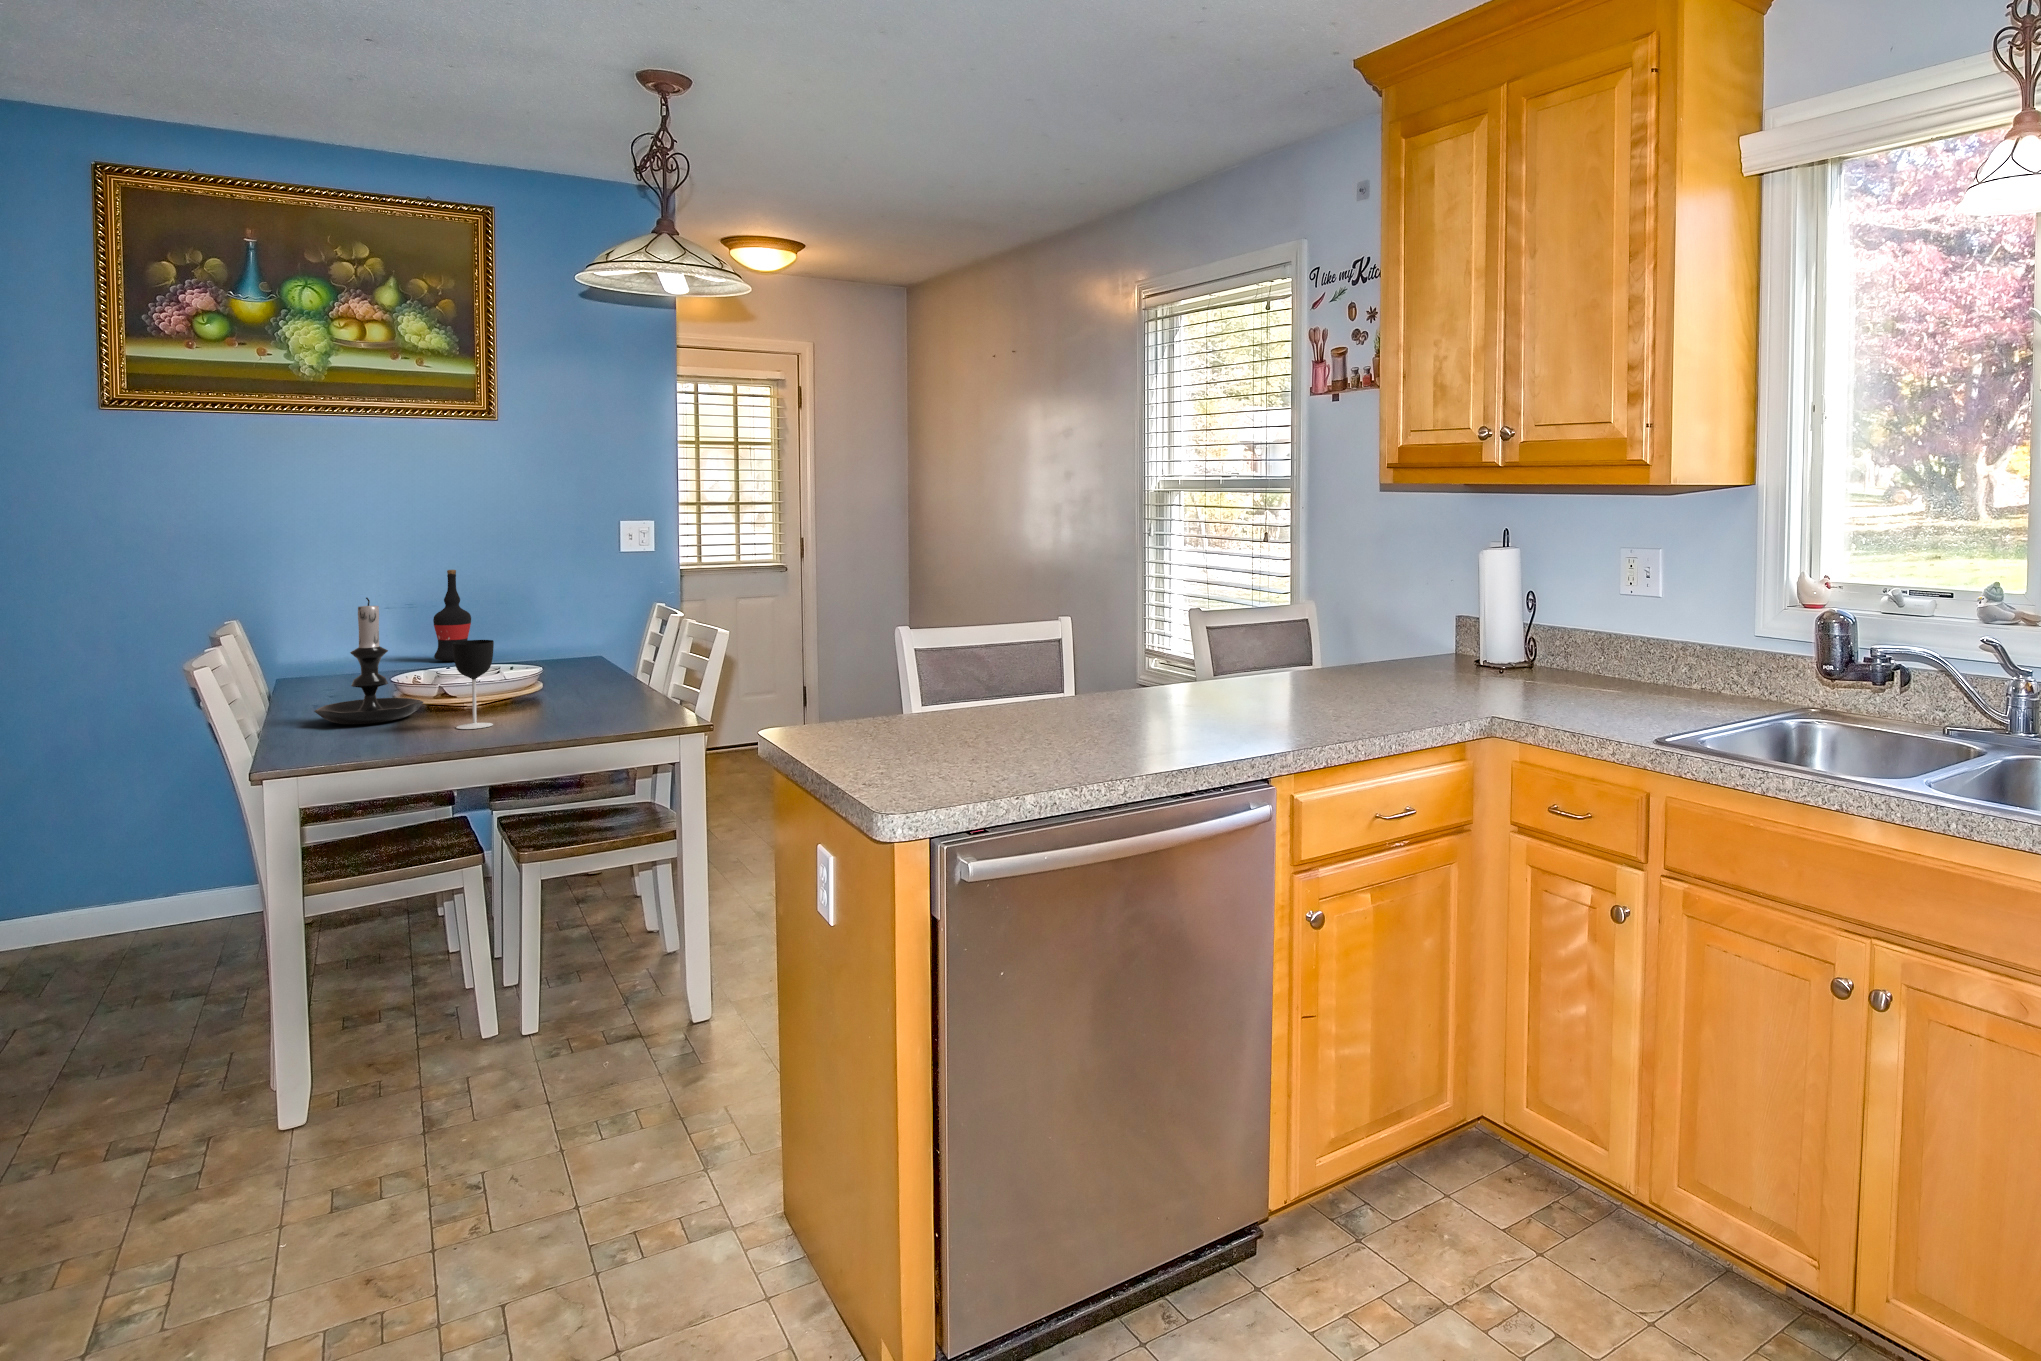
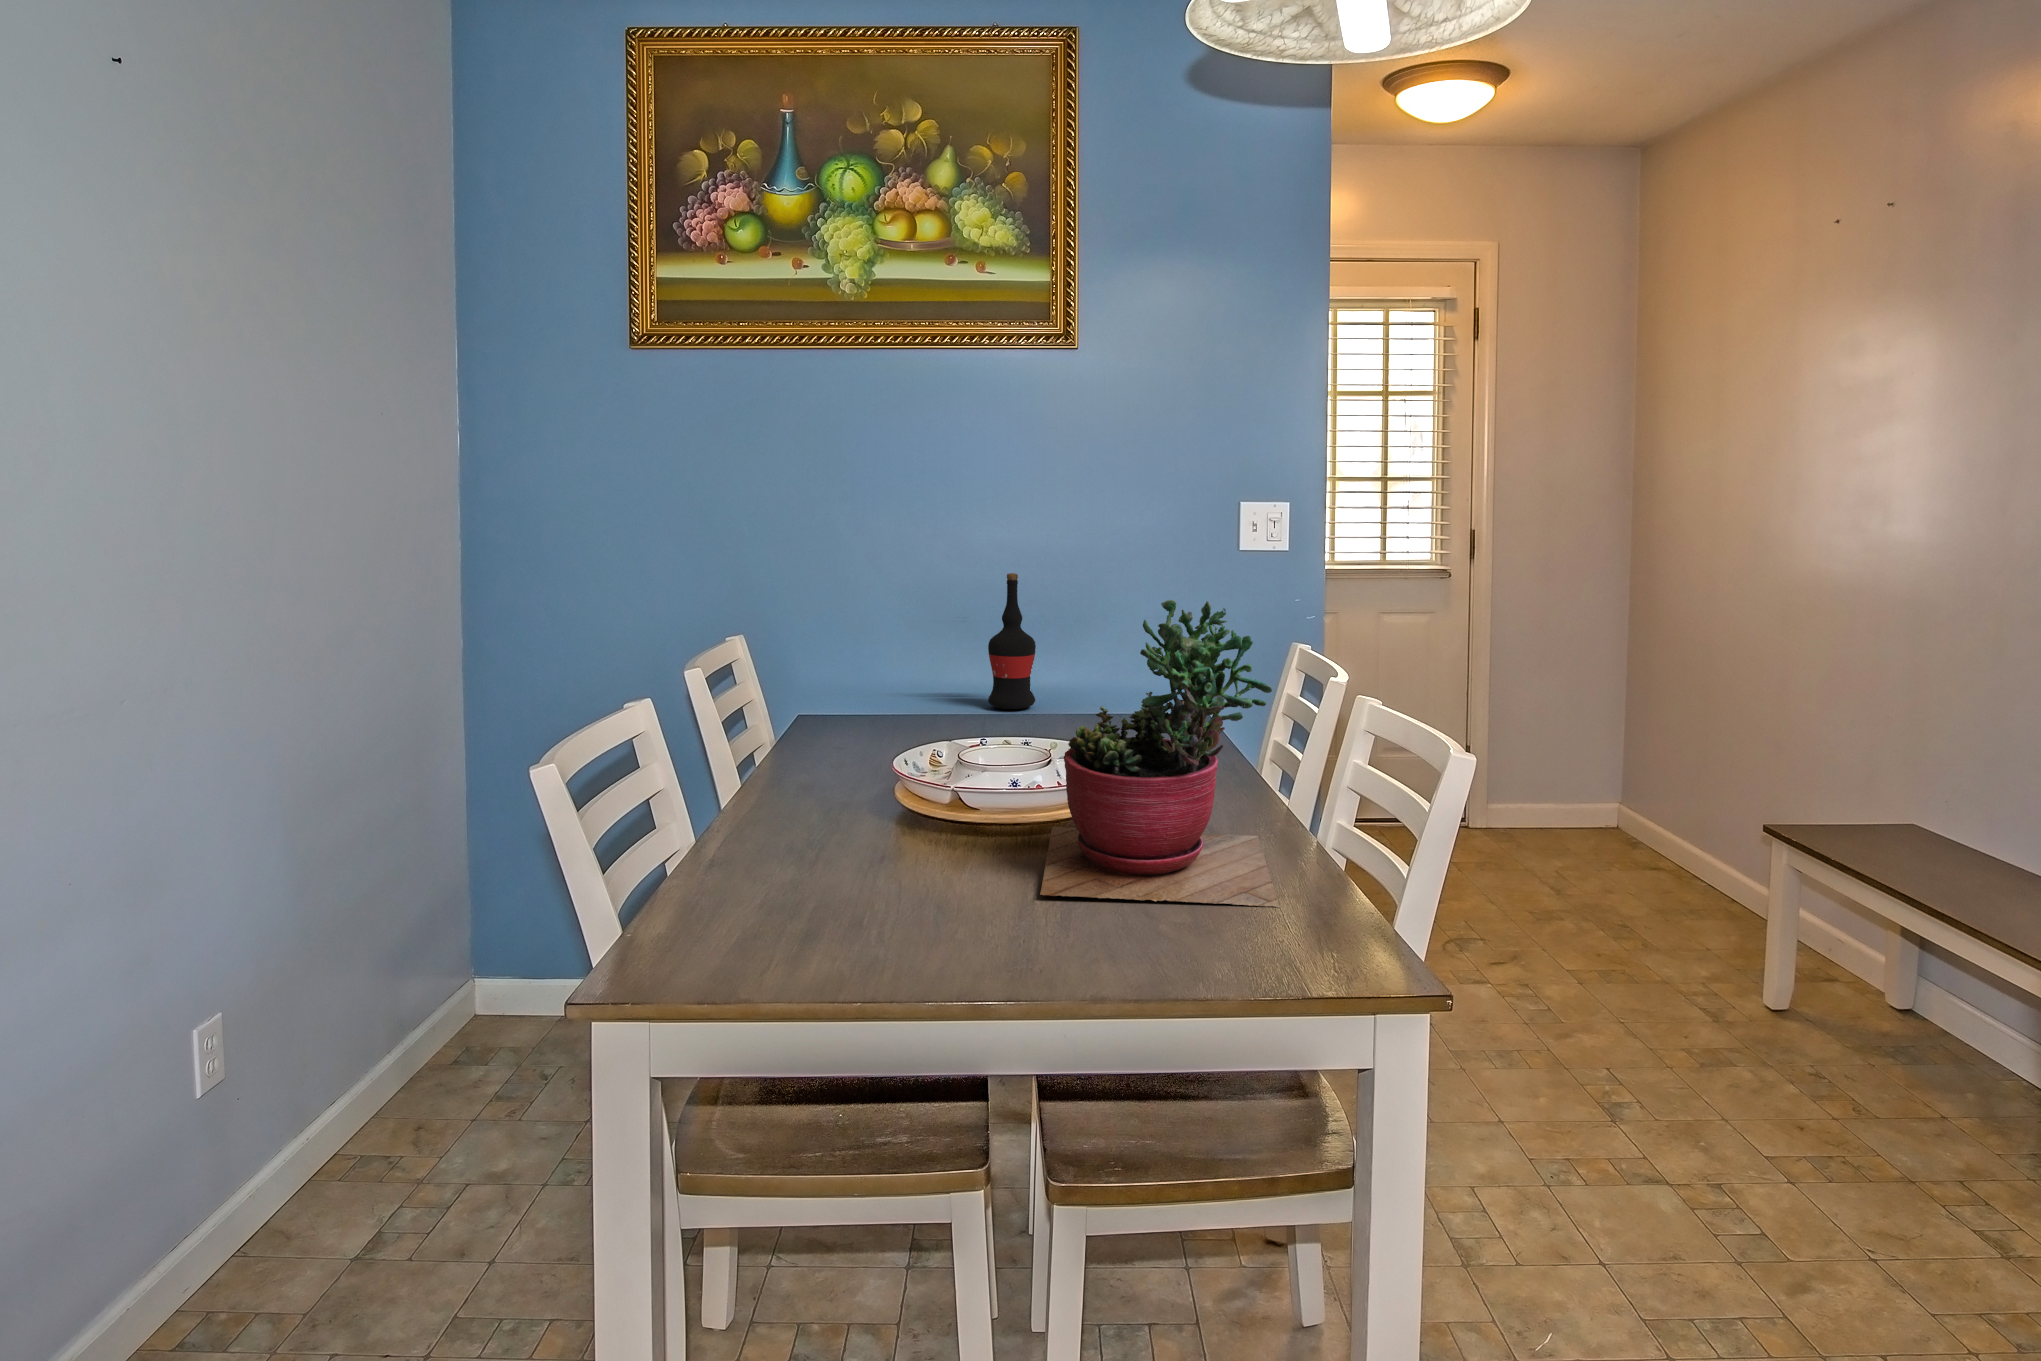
succulent plant: none [501,570,630,716] -> present [1040,600,1280,907]
candle holder: present [314,598,423,725] -> none [757,636,923,874]
wine glass: present [453,640,494,729] -> none [954,740,1027,933]

